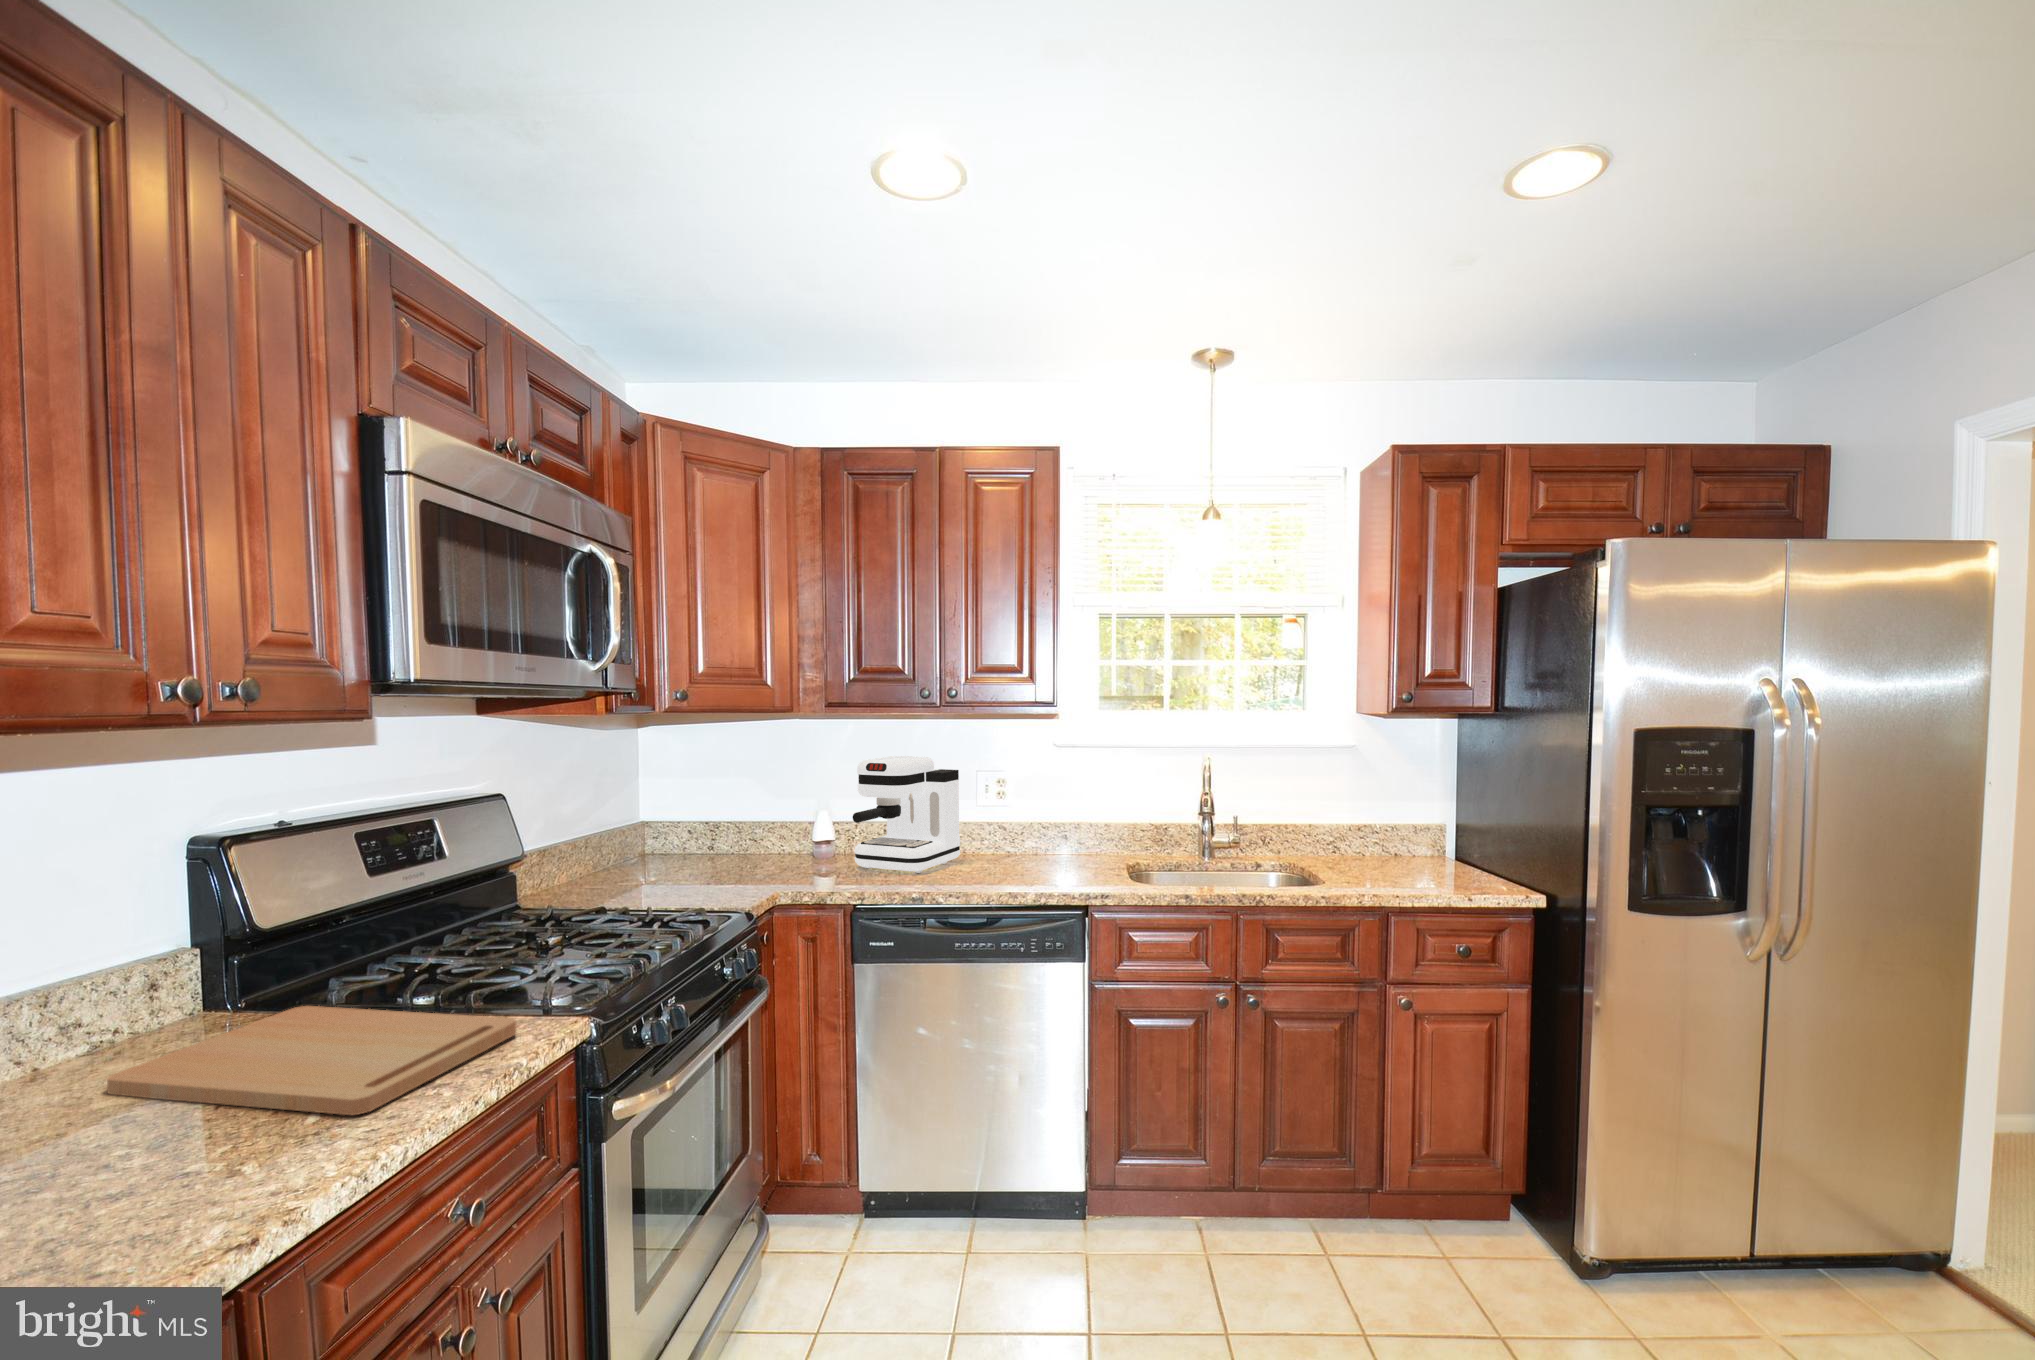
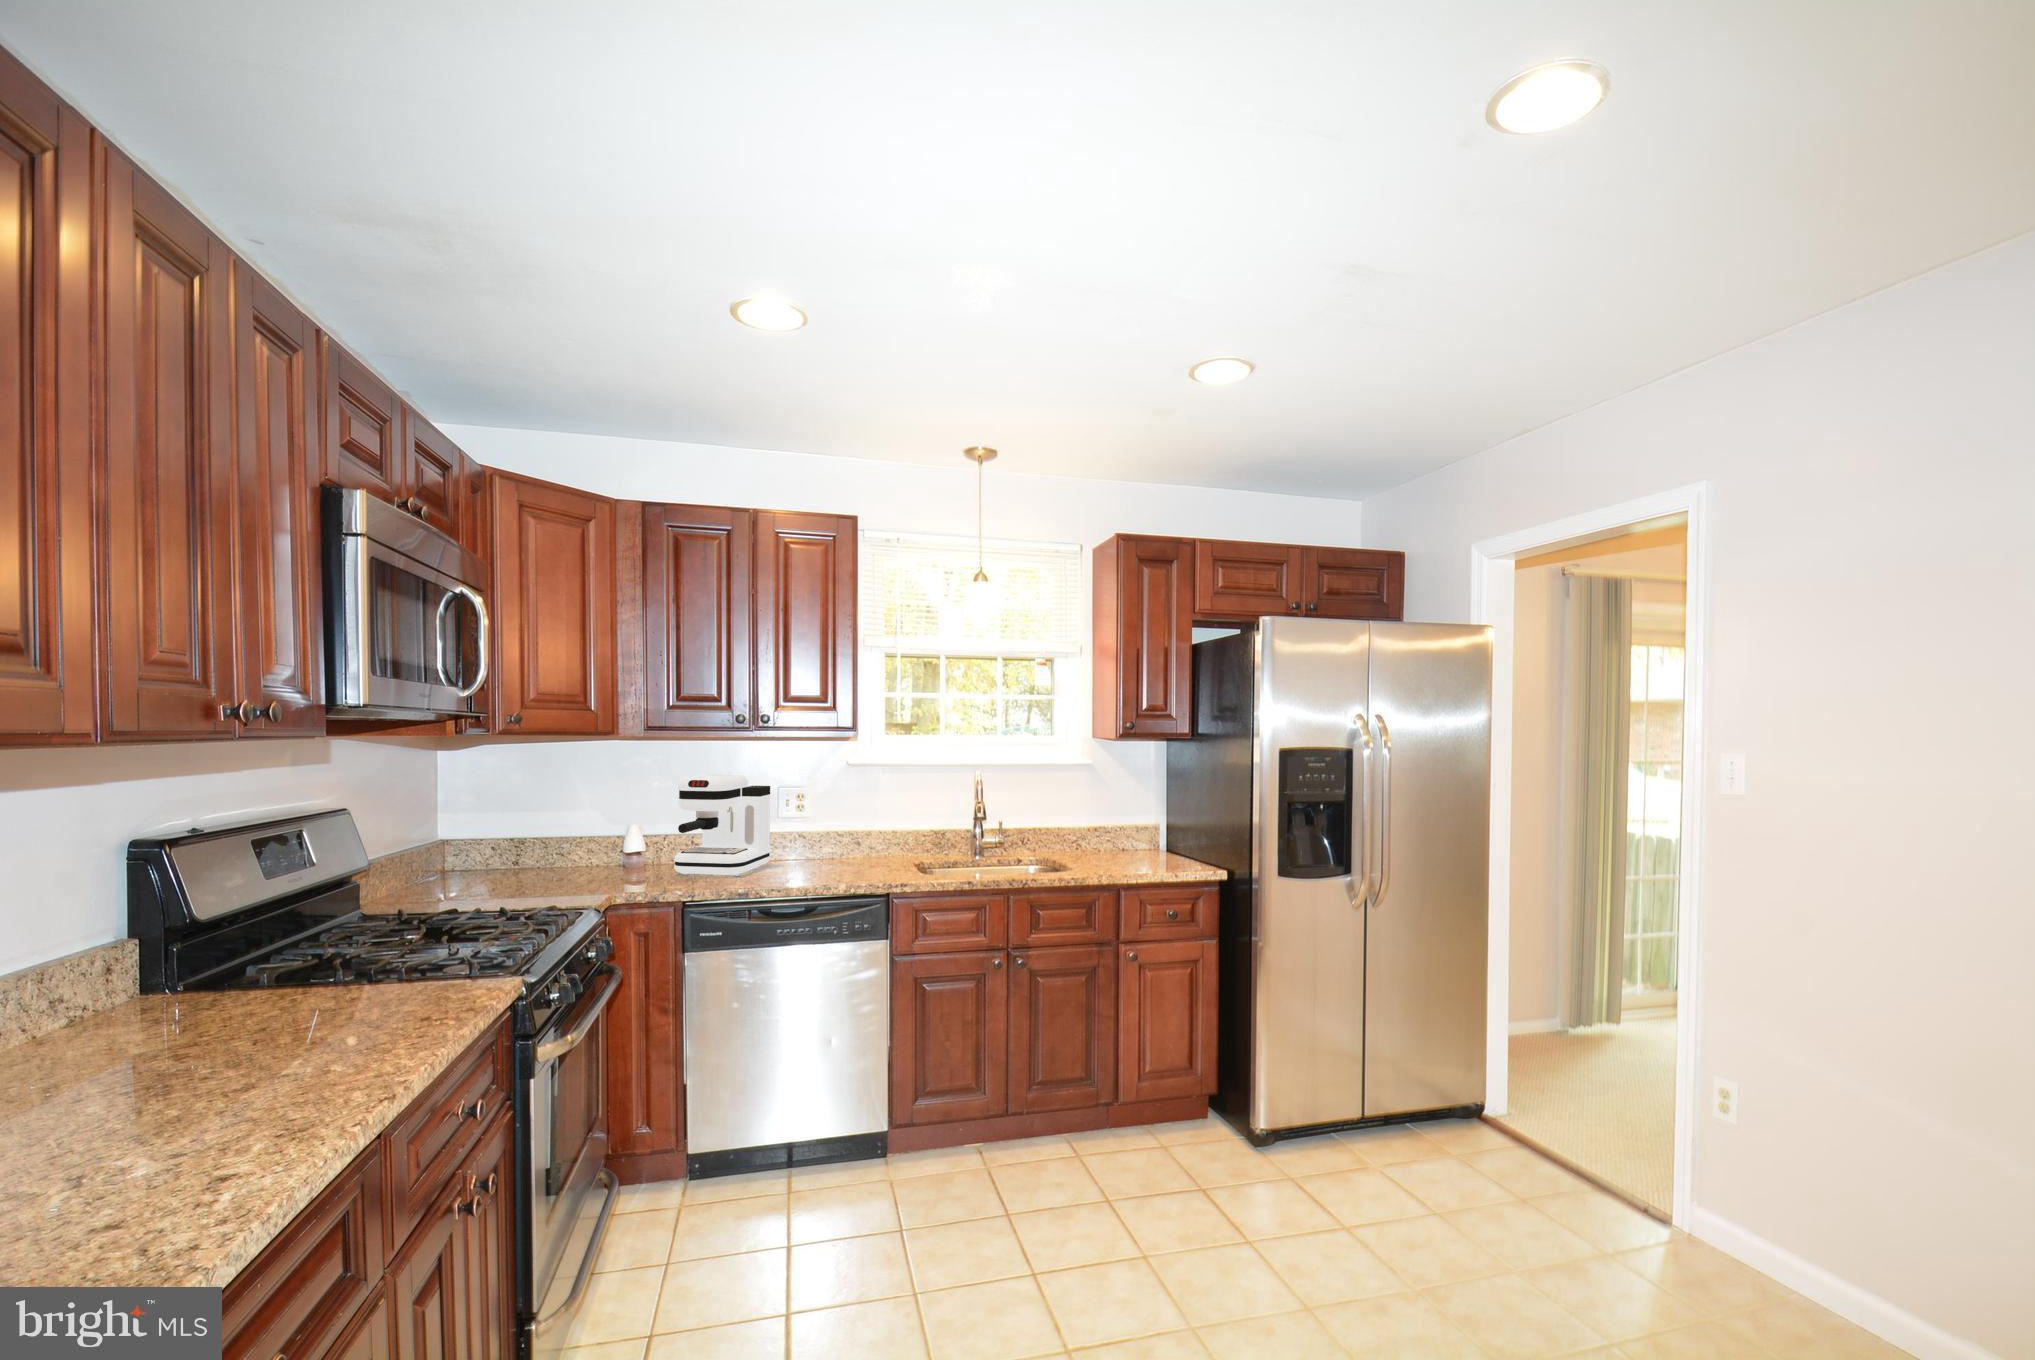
cutting board: present [107,1006,516,1115] -> none [77,991,457,1074]

